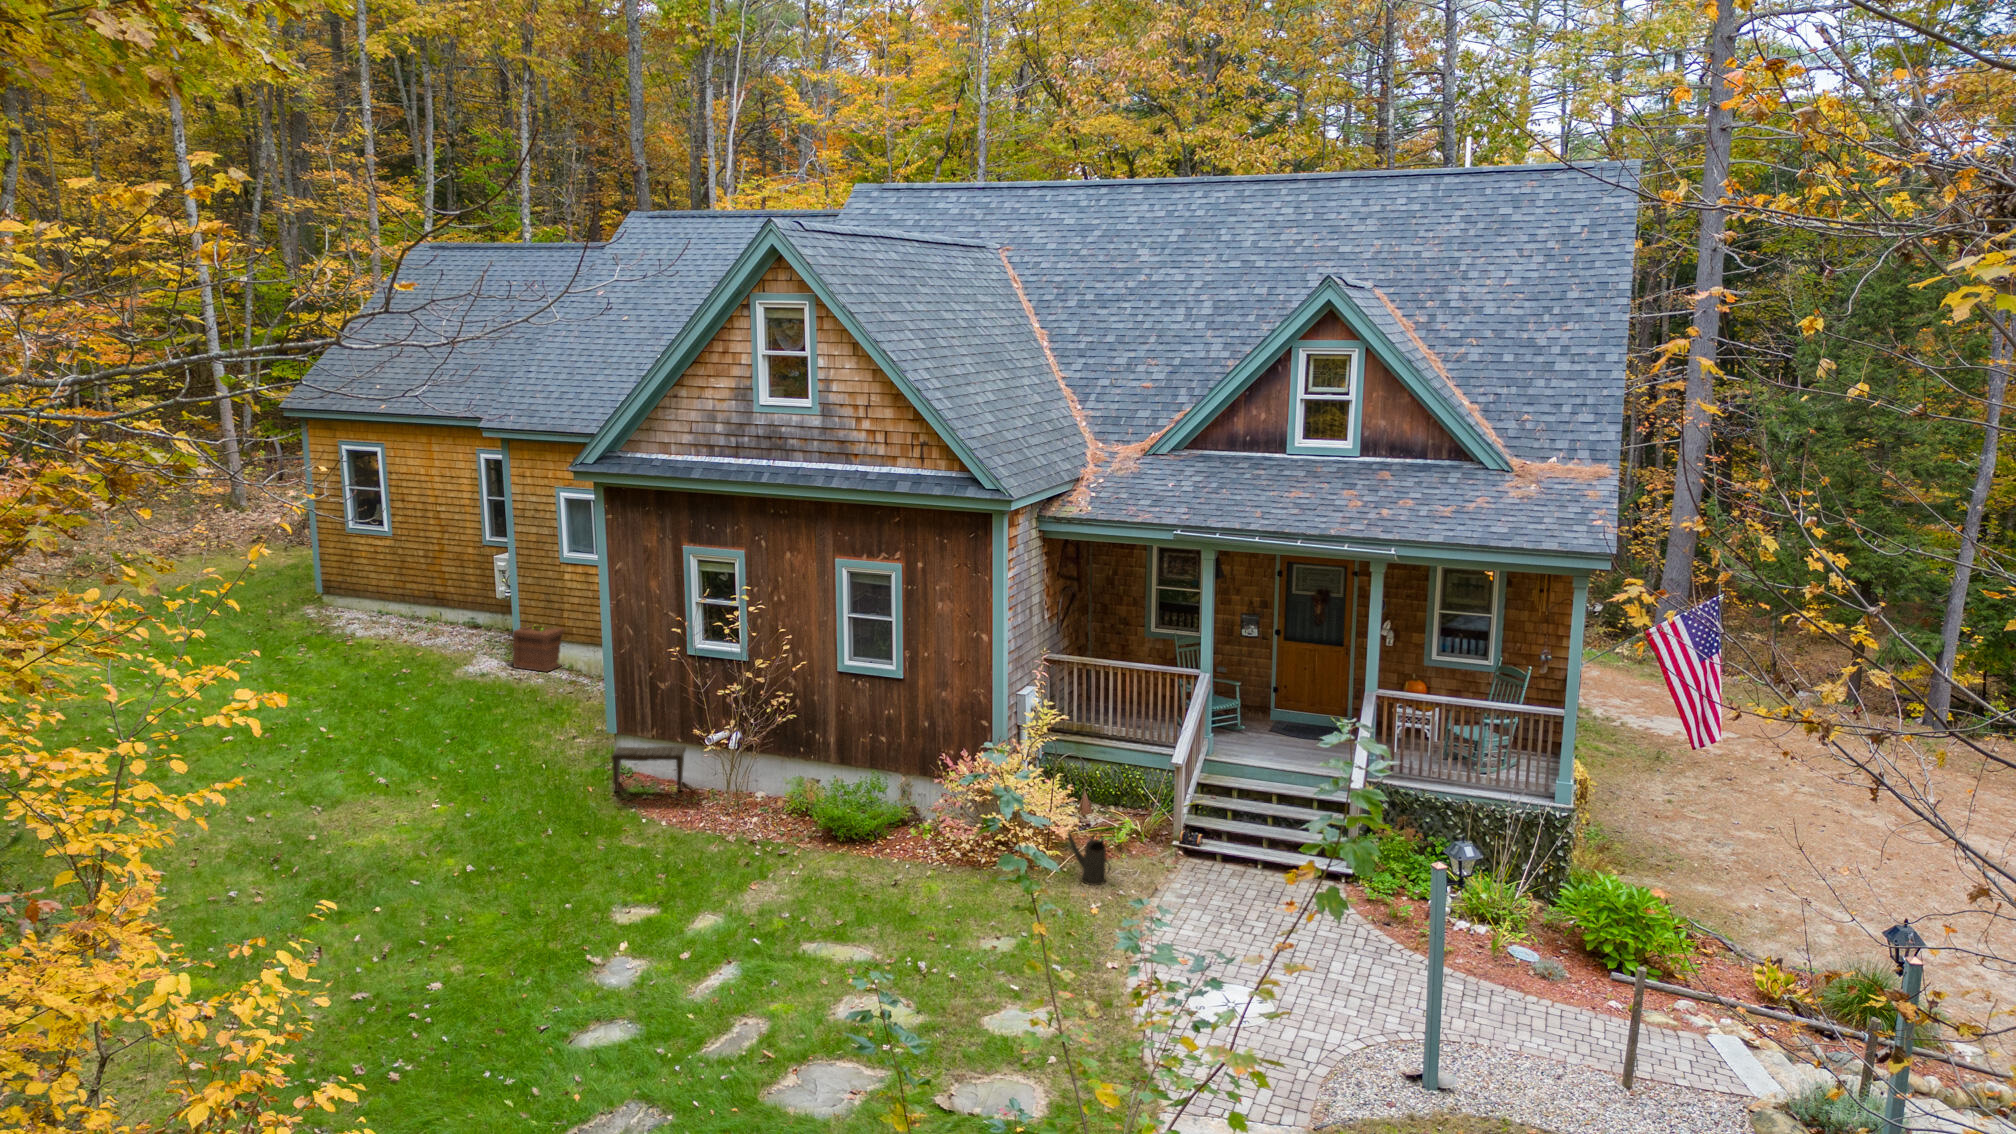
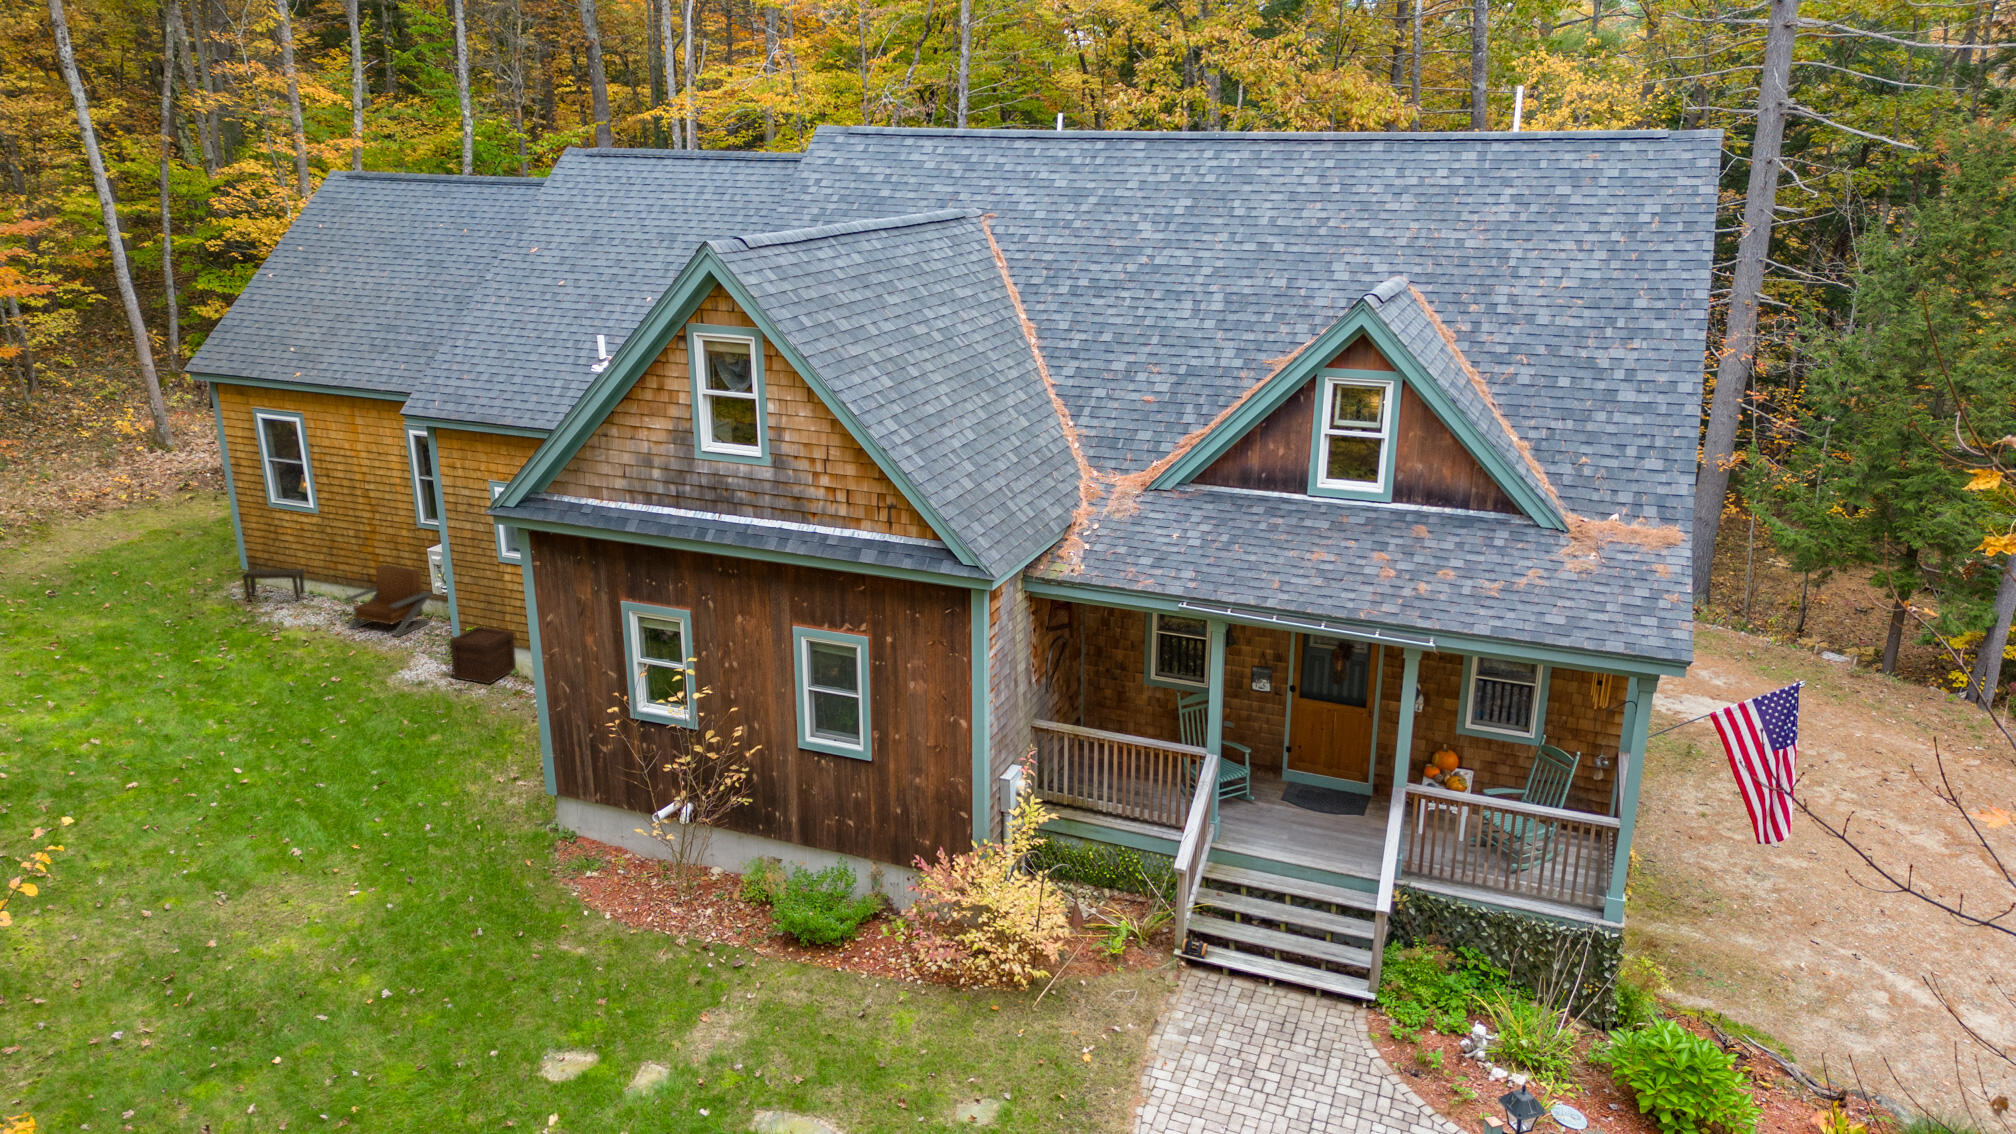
lounge chair: none [414,577,494,640] -> present [346,565,432,637]
bench: present [612,746,686,792] -> present [242,569,305,601]
watering can: present [1067,833,1111,885] -> none [1054,946,1104,1015]

